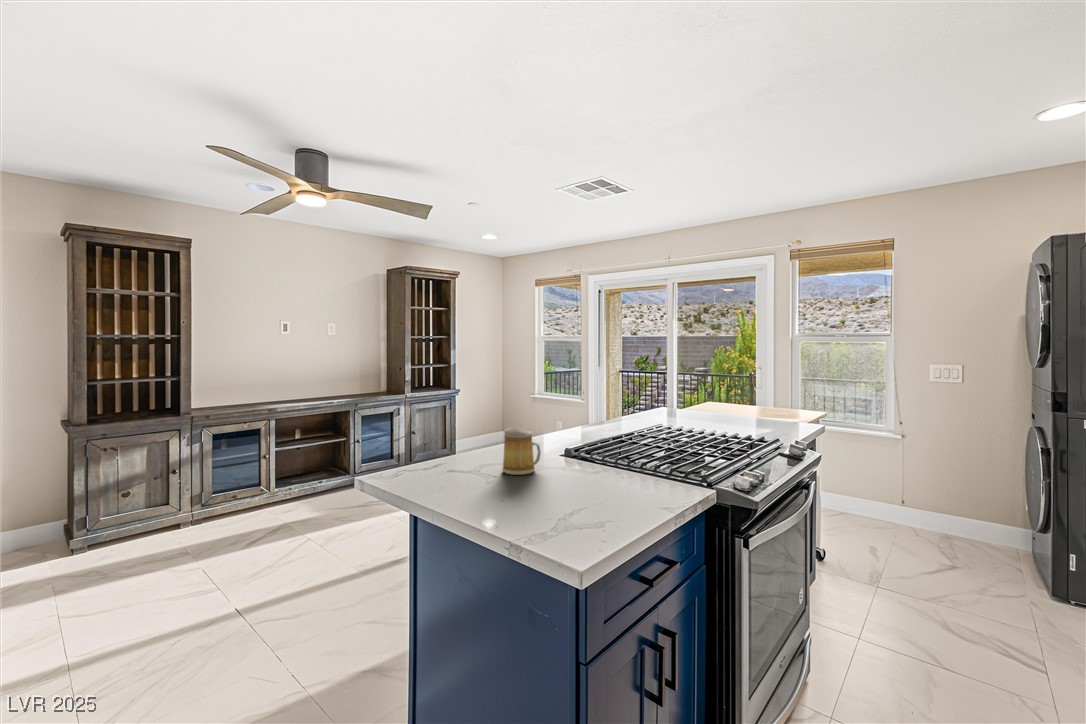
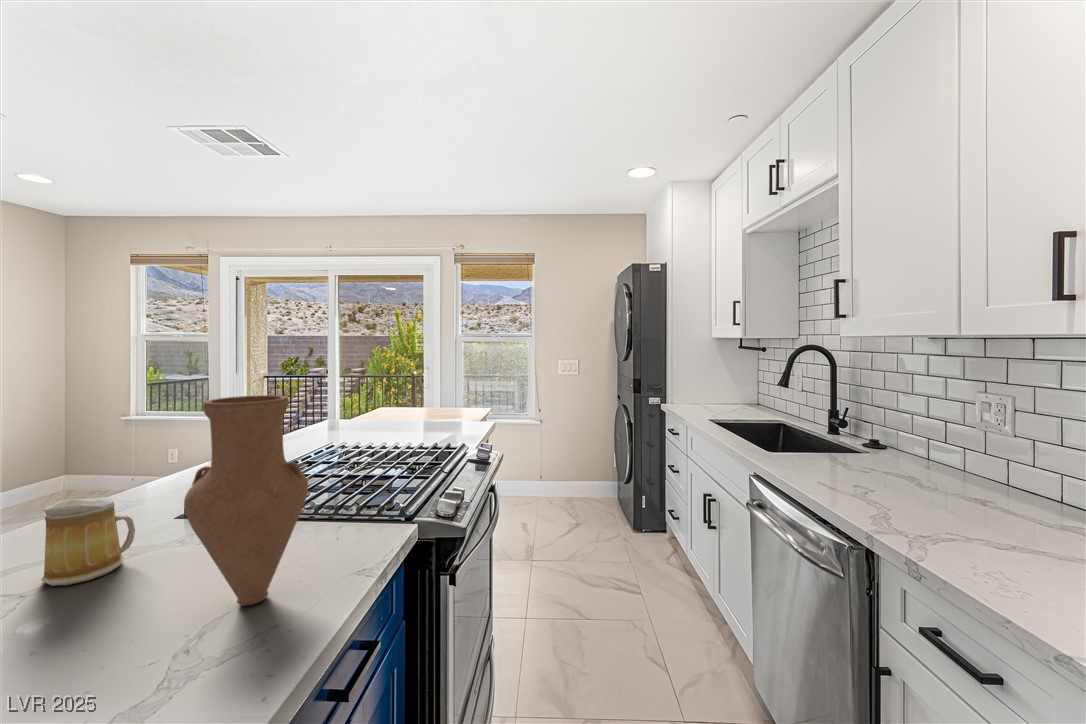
vase: none [565,372,631,504] -> present [184,395,308,606]

